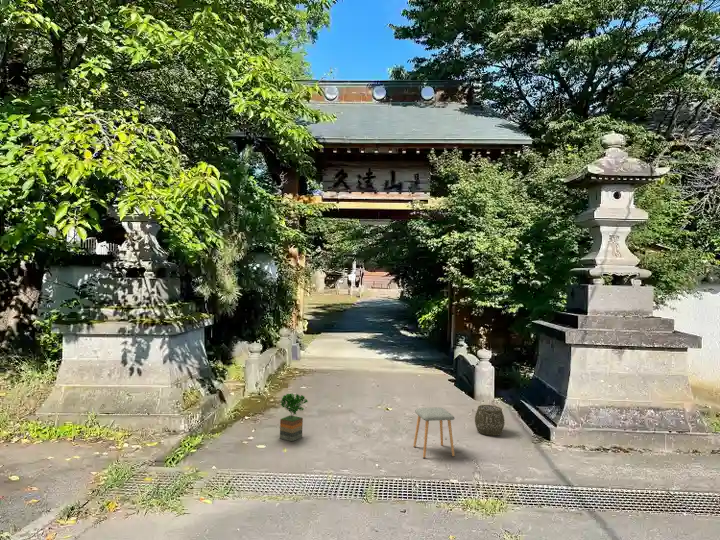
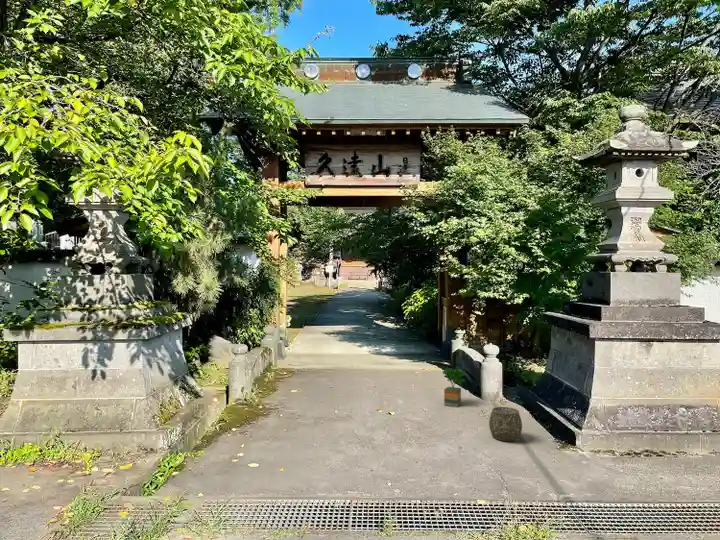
potted tree: present [280,394,308,441] -> present [443,368,465,407]
stool: present [413,408,455,458] -> none [425,413,473,472]

